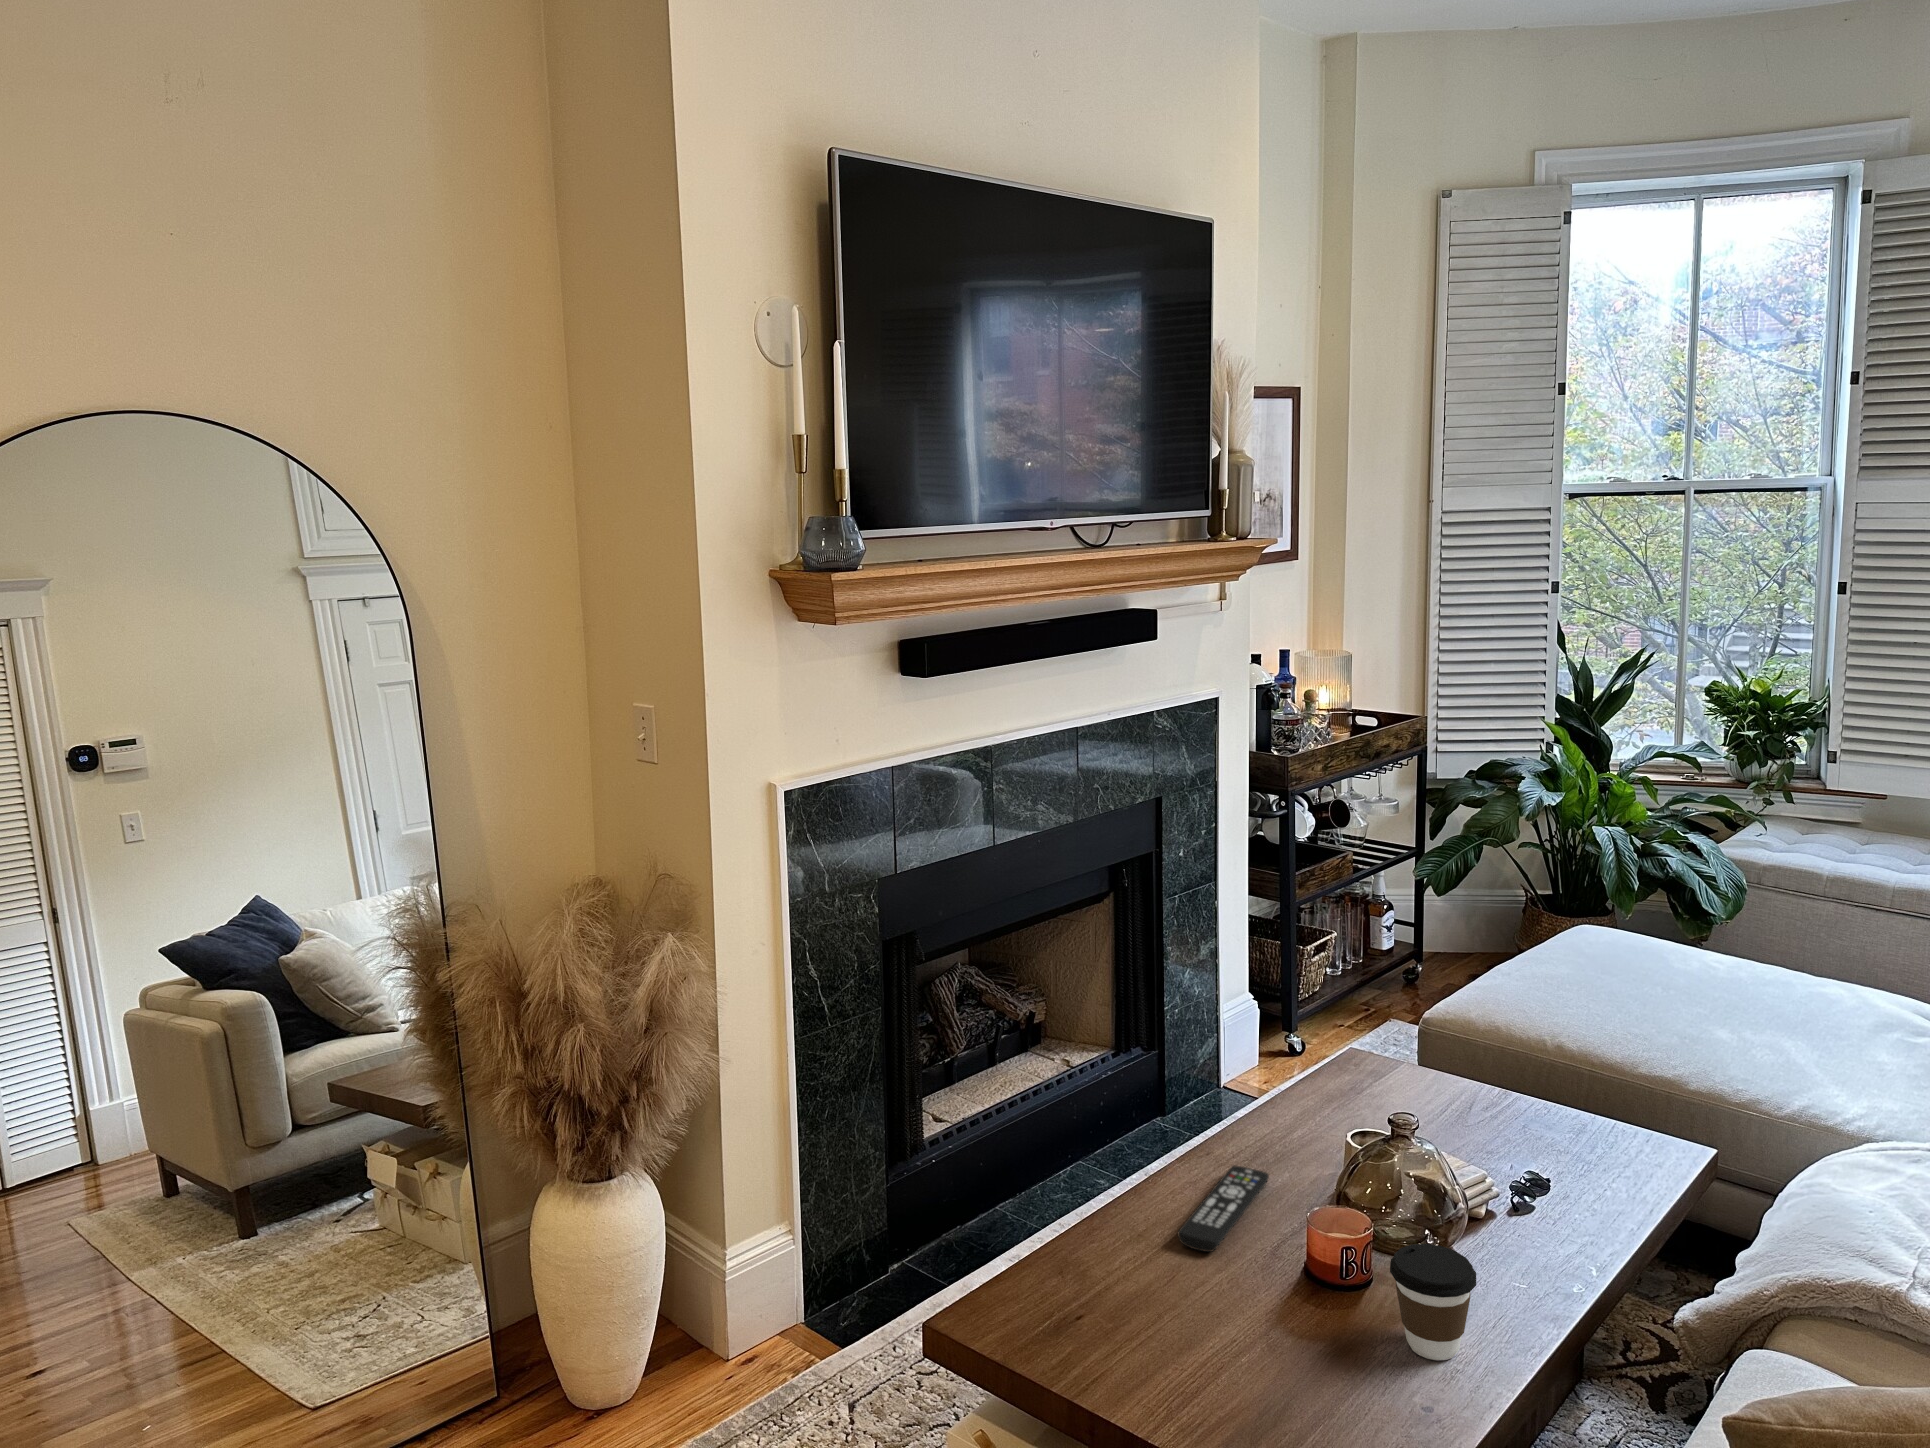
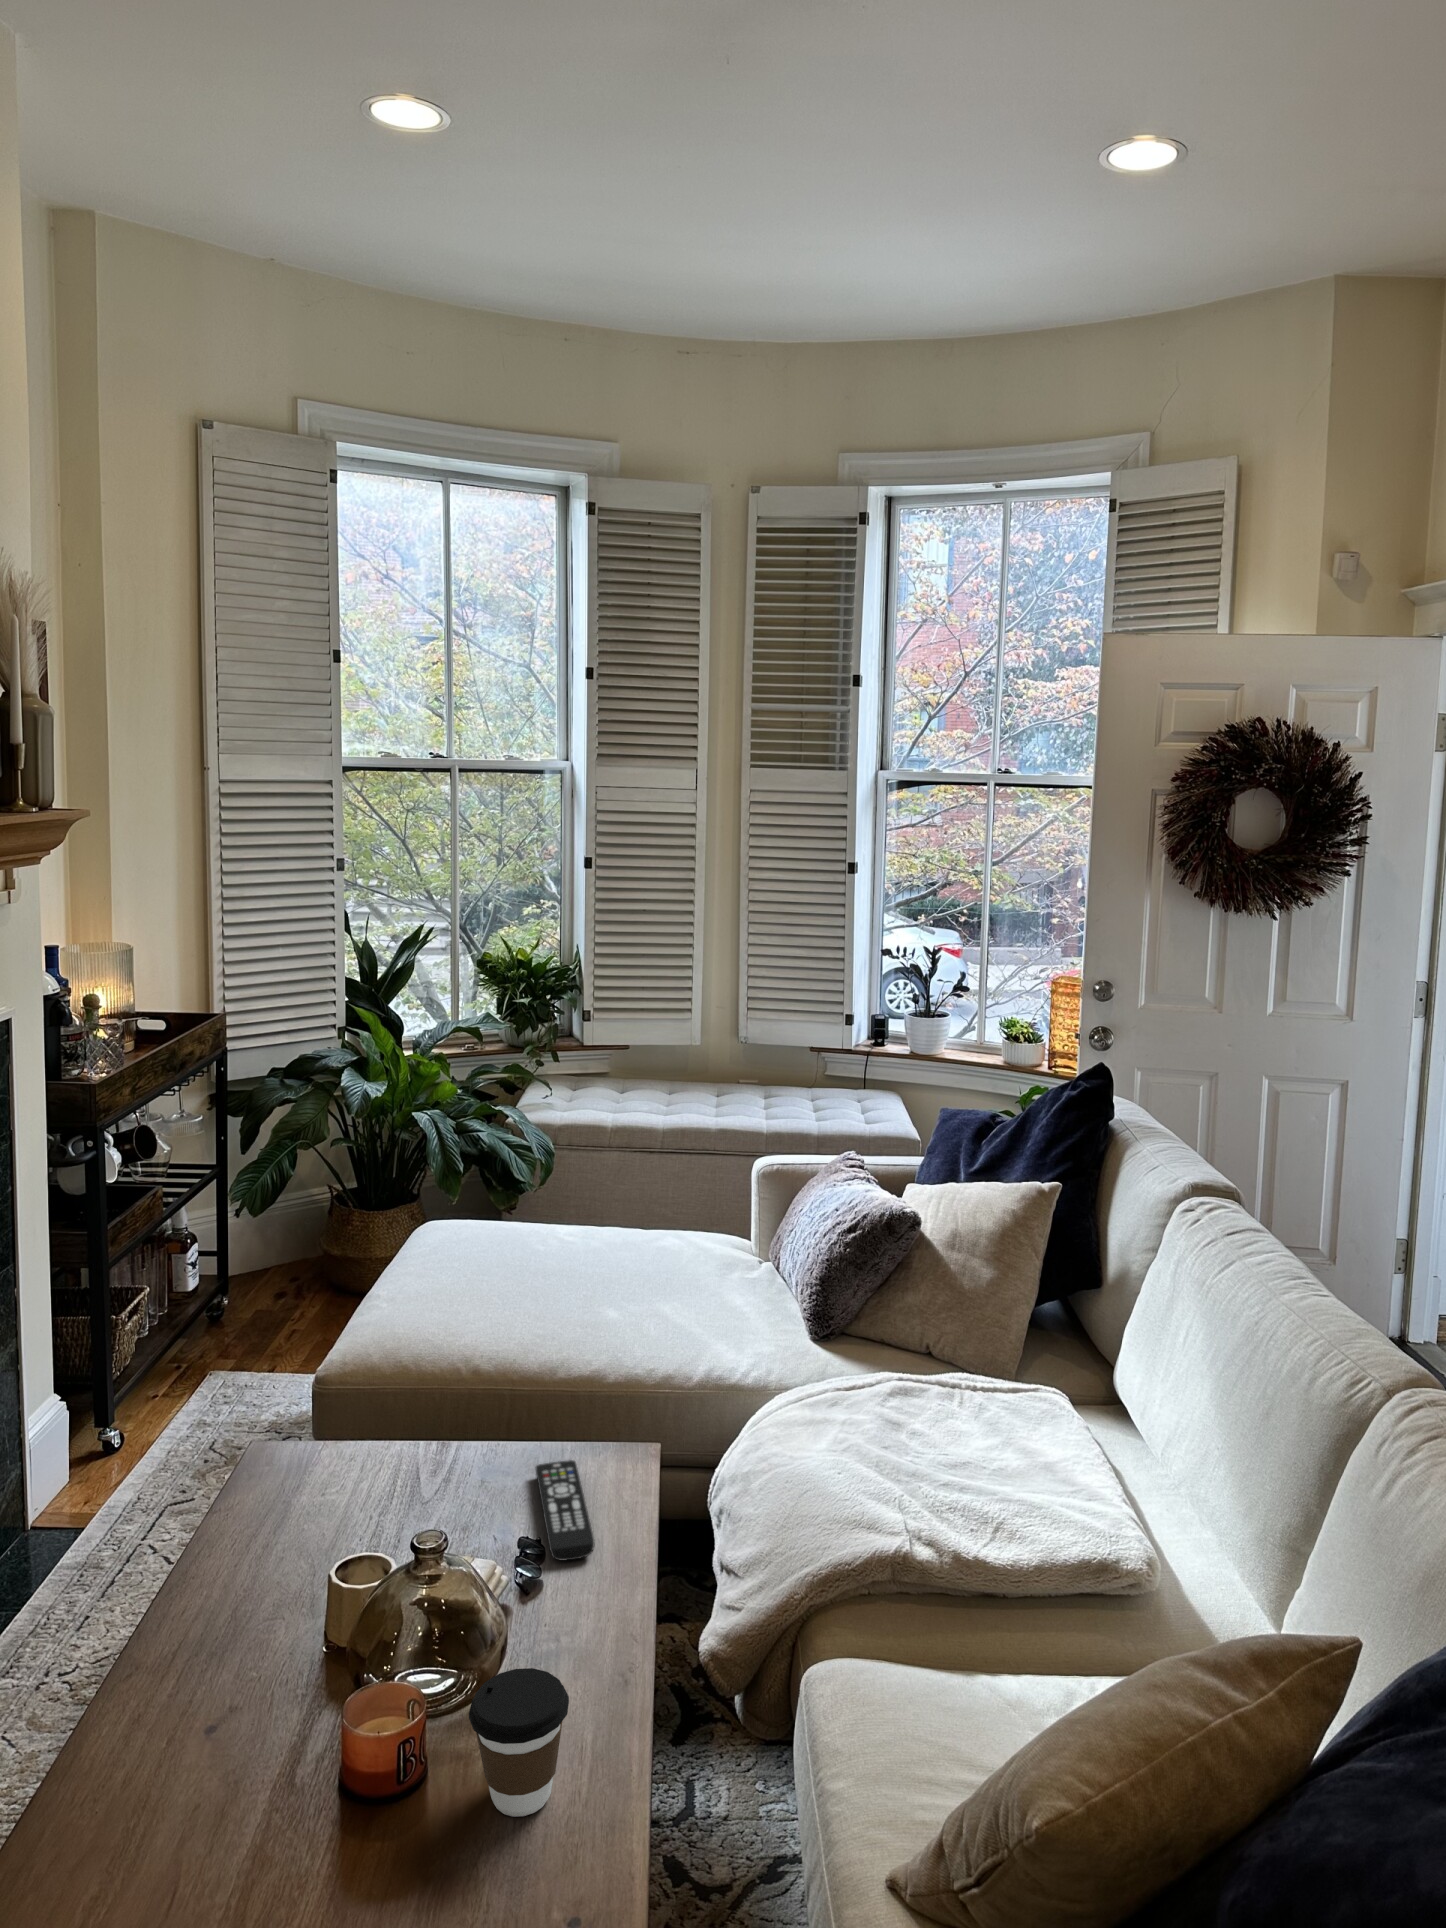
remote control: present [1177,1165,1269,1252] -> present [535,1460,594,1560]

